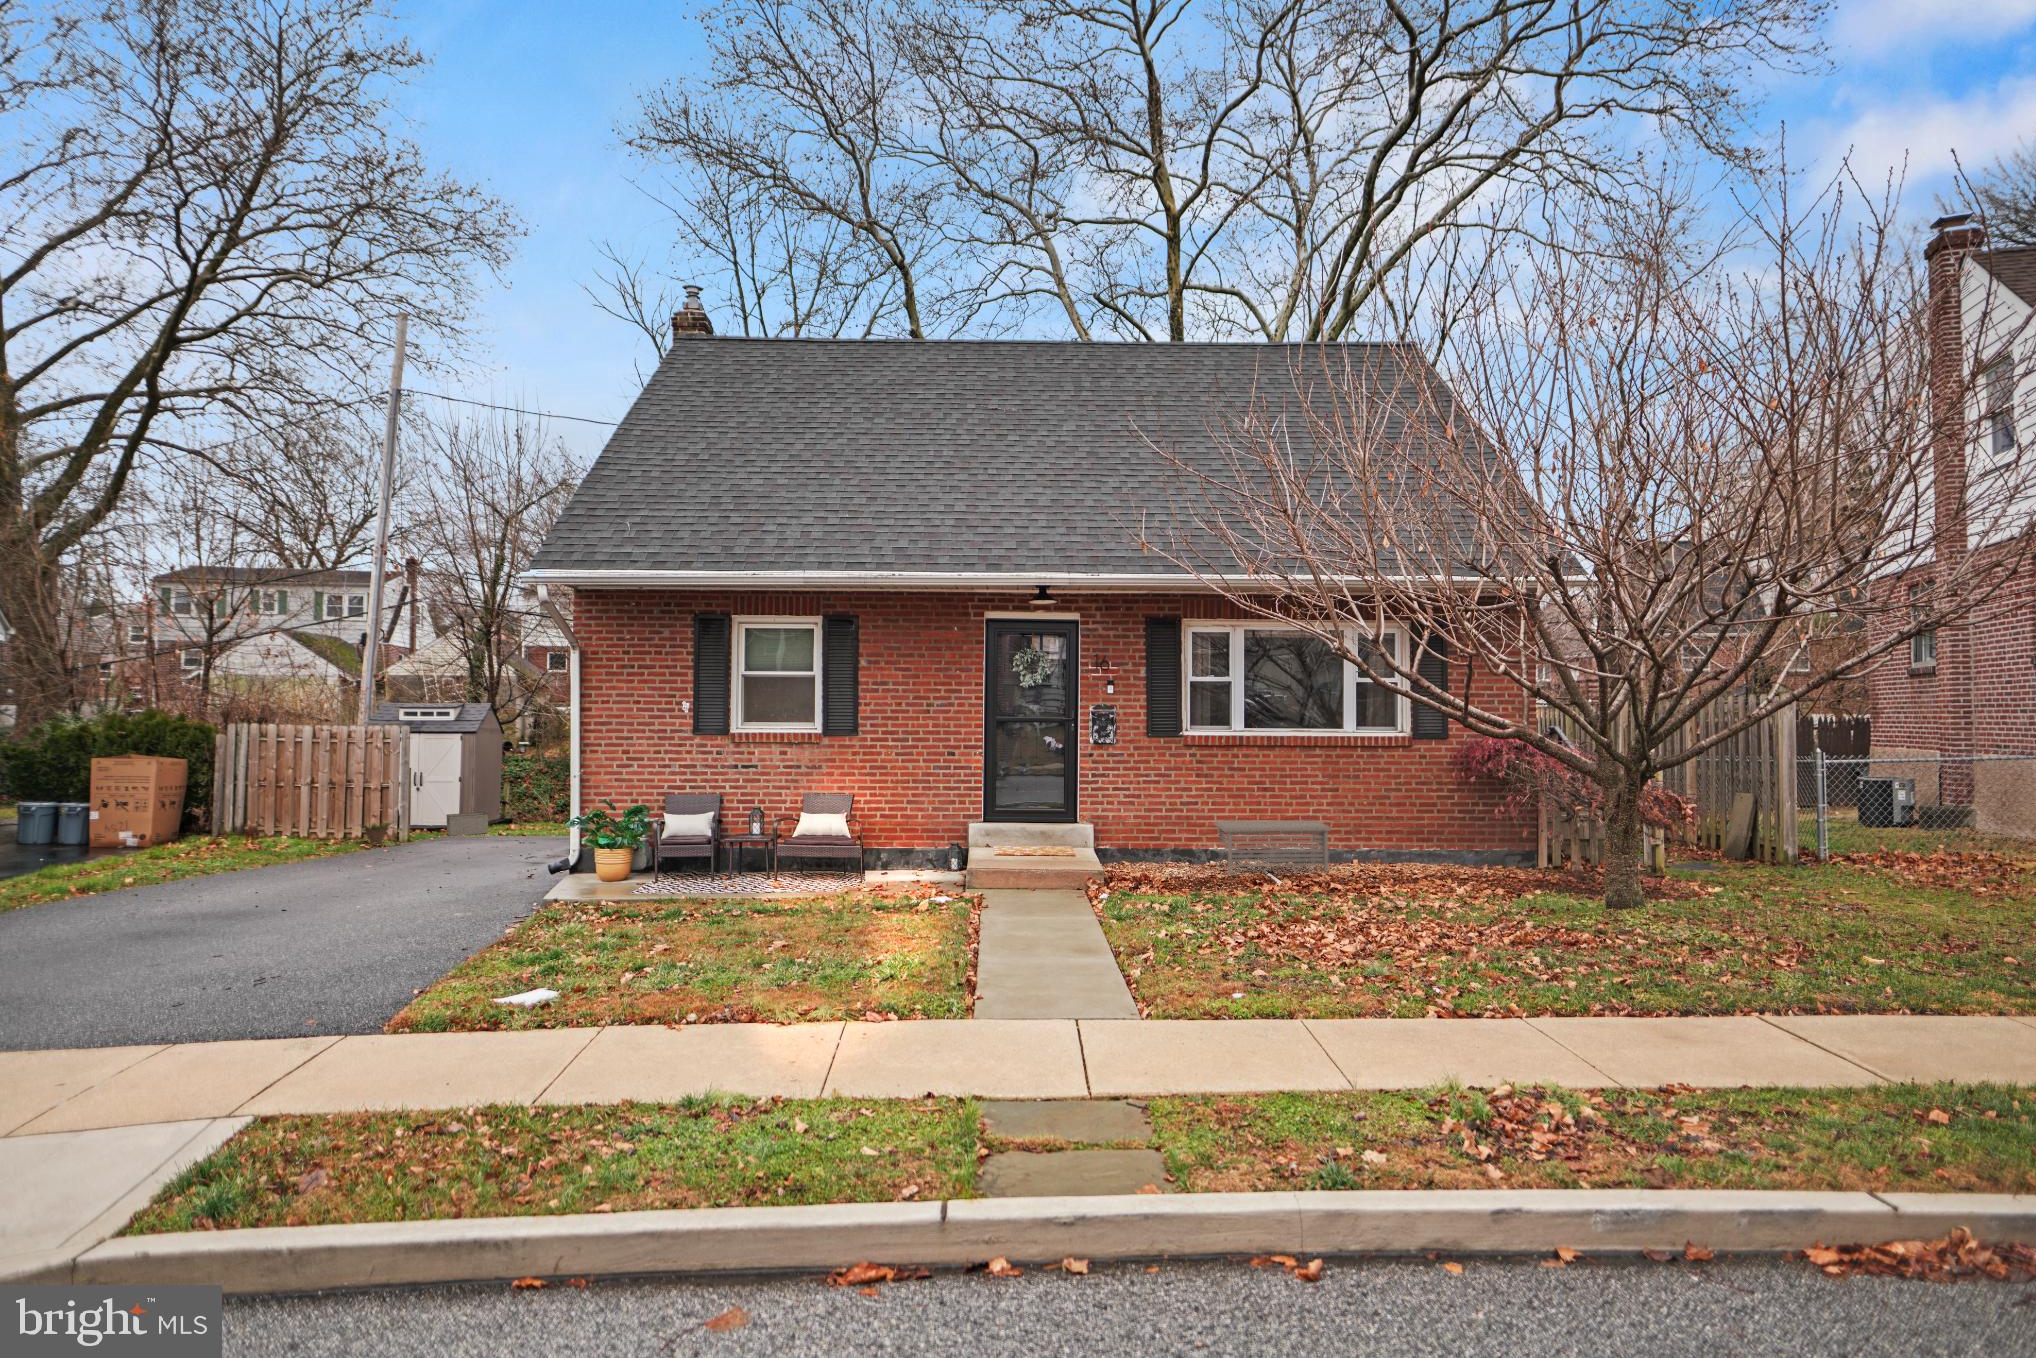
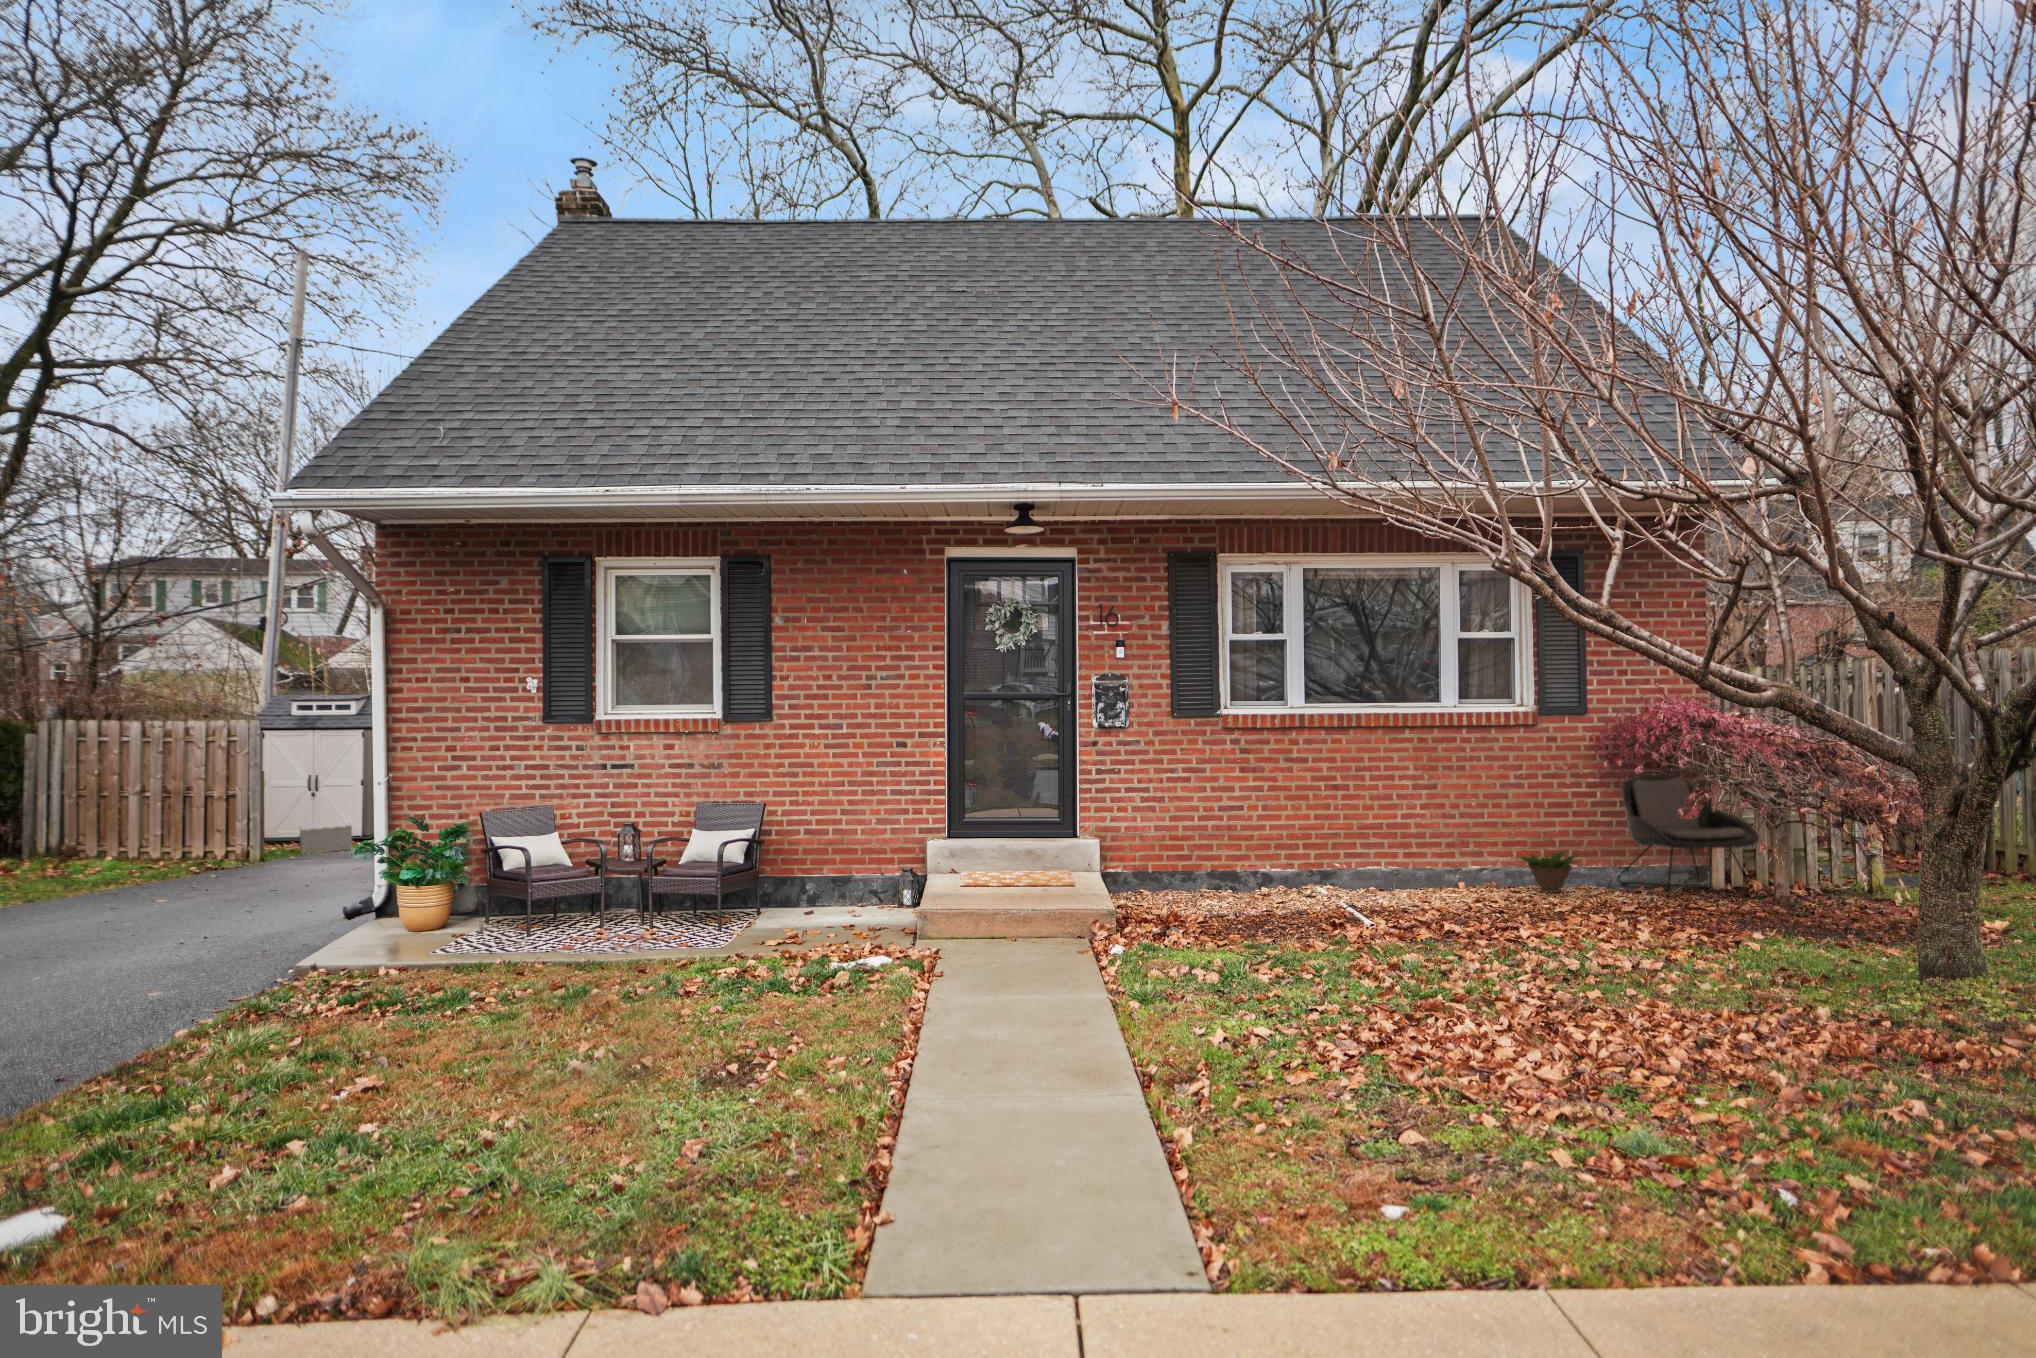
lounge chair: none [1468,784,1562,872] -> present [1617,774,1759,899]
storage bench: present [1214,820,1331,874] -> none [1265,828,1433,907]
decorative plant: present [361,823,392,844] -> present [1520,851,1579,893]

